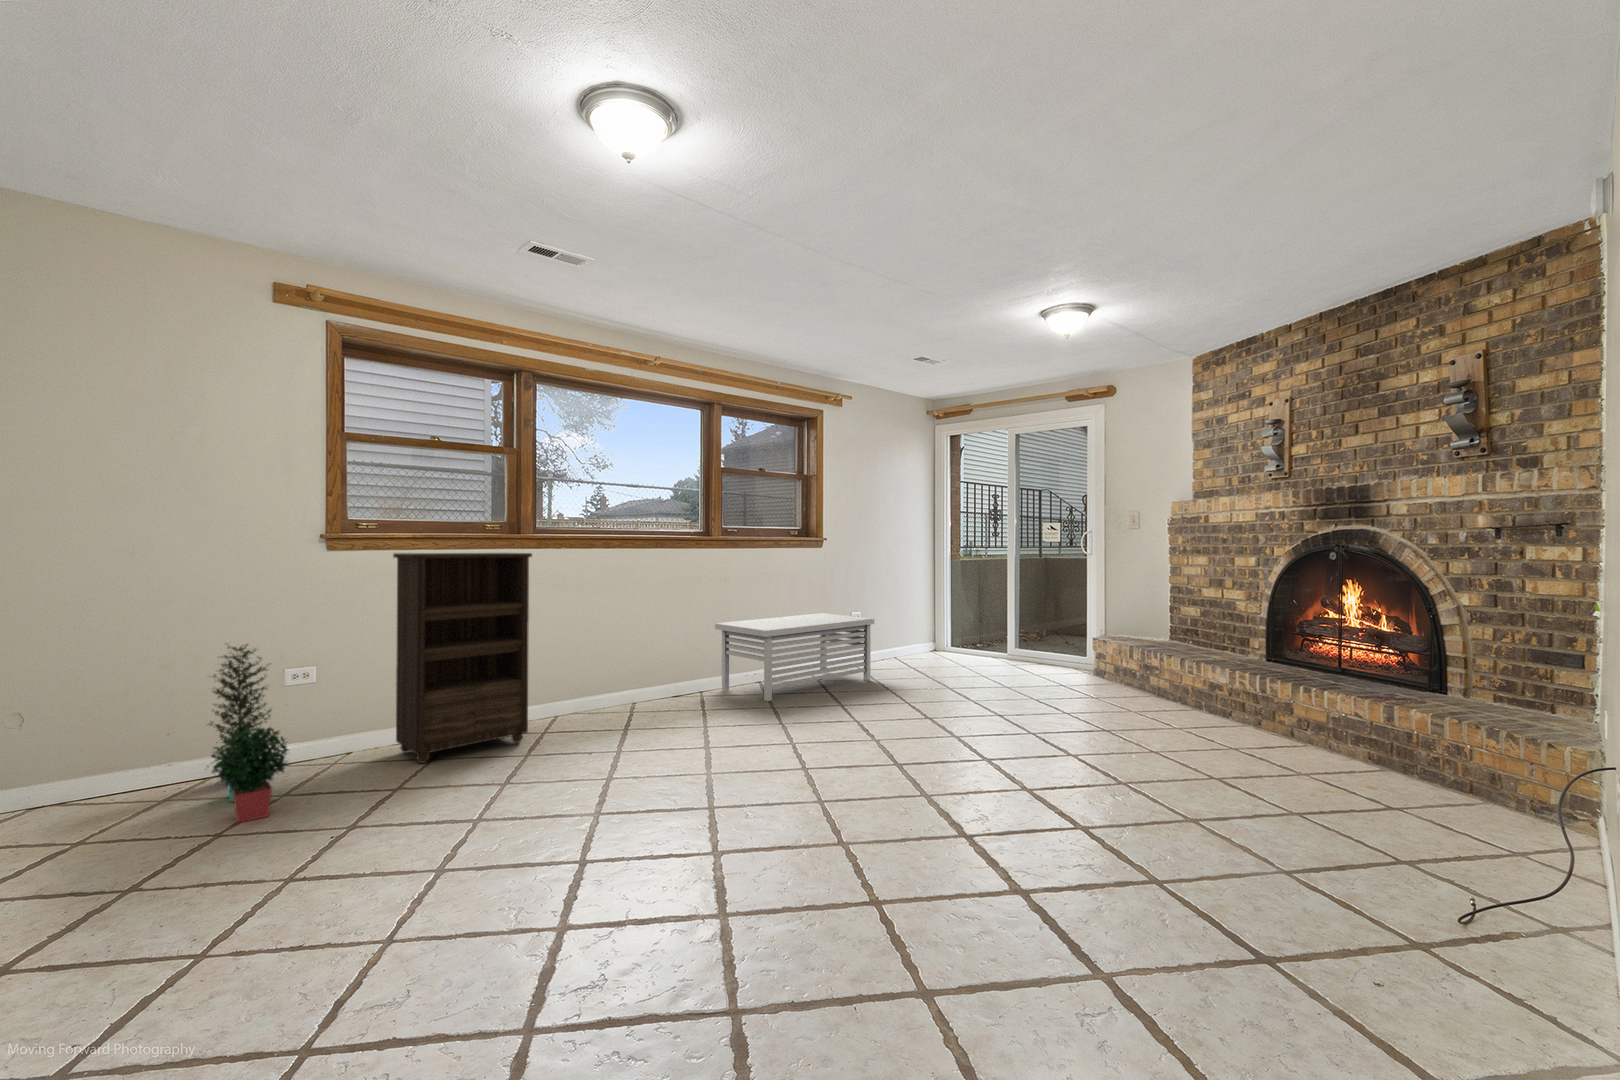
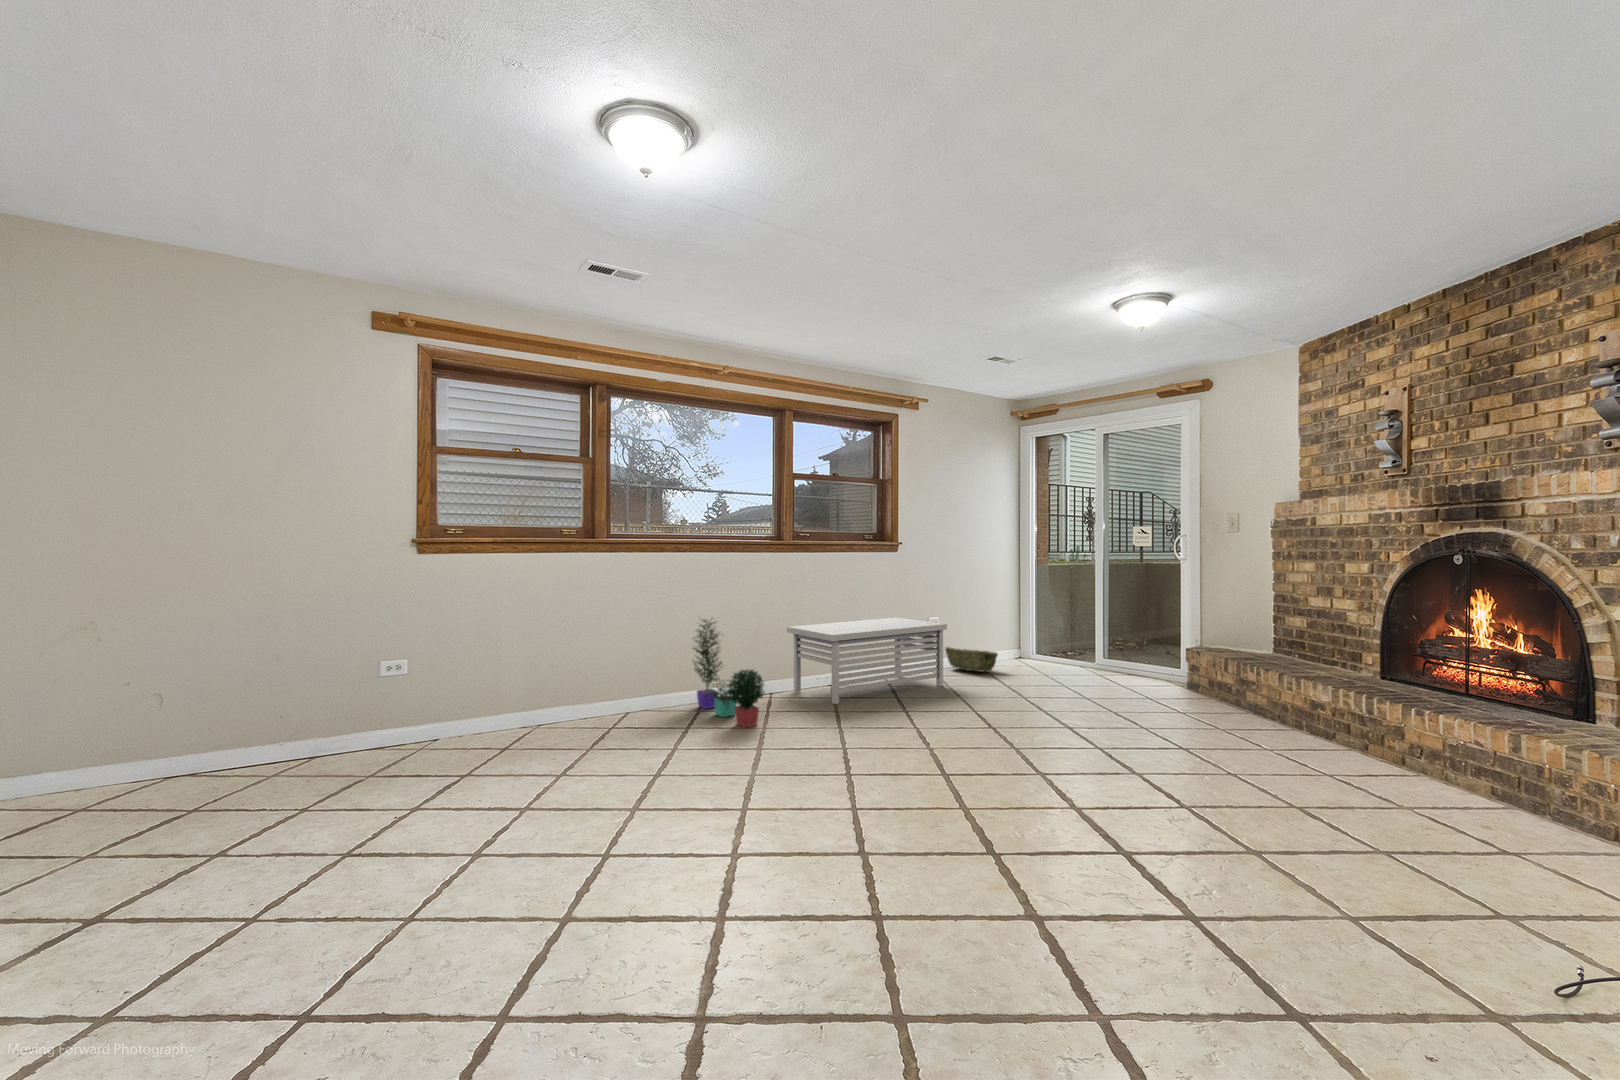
bookshelf: present [393,553,532,763] -> none [487,560,607,751]
woven basket: none [868,642,919,667] -> present [946,647,998,672]
potted plant: present [210,644,288,823] -> present [693,620,765,727]

